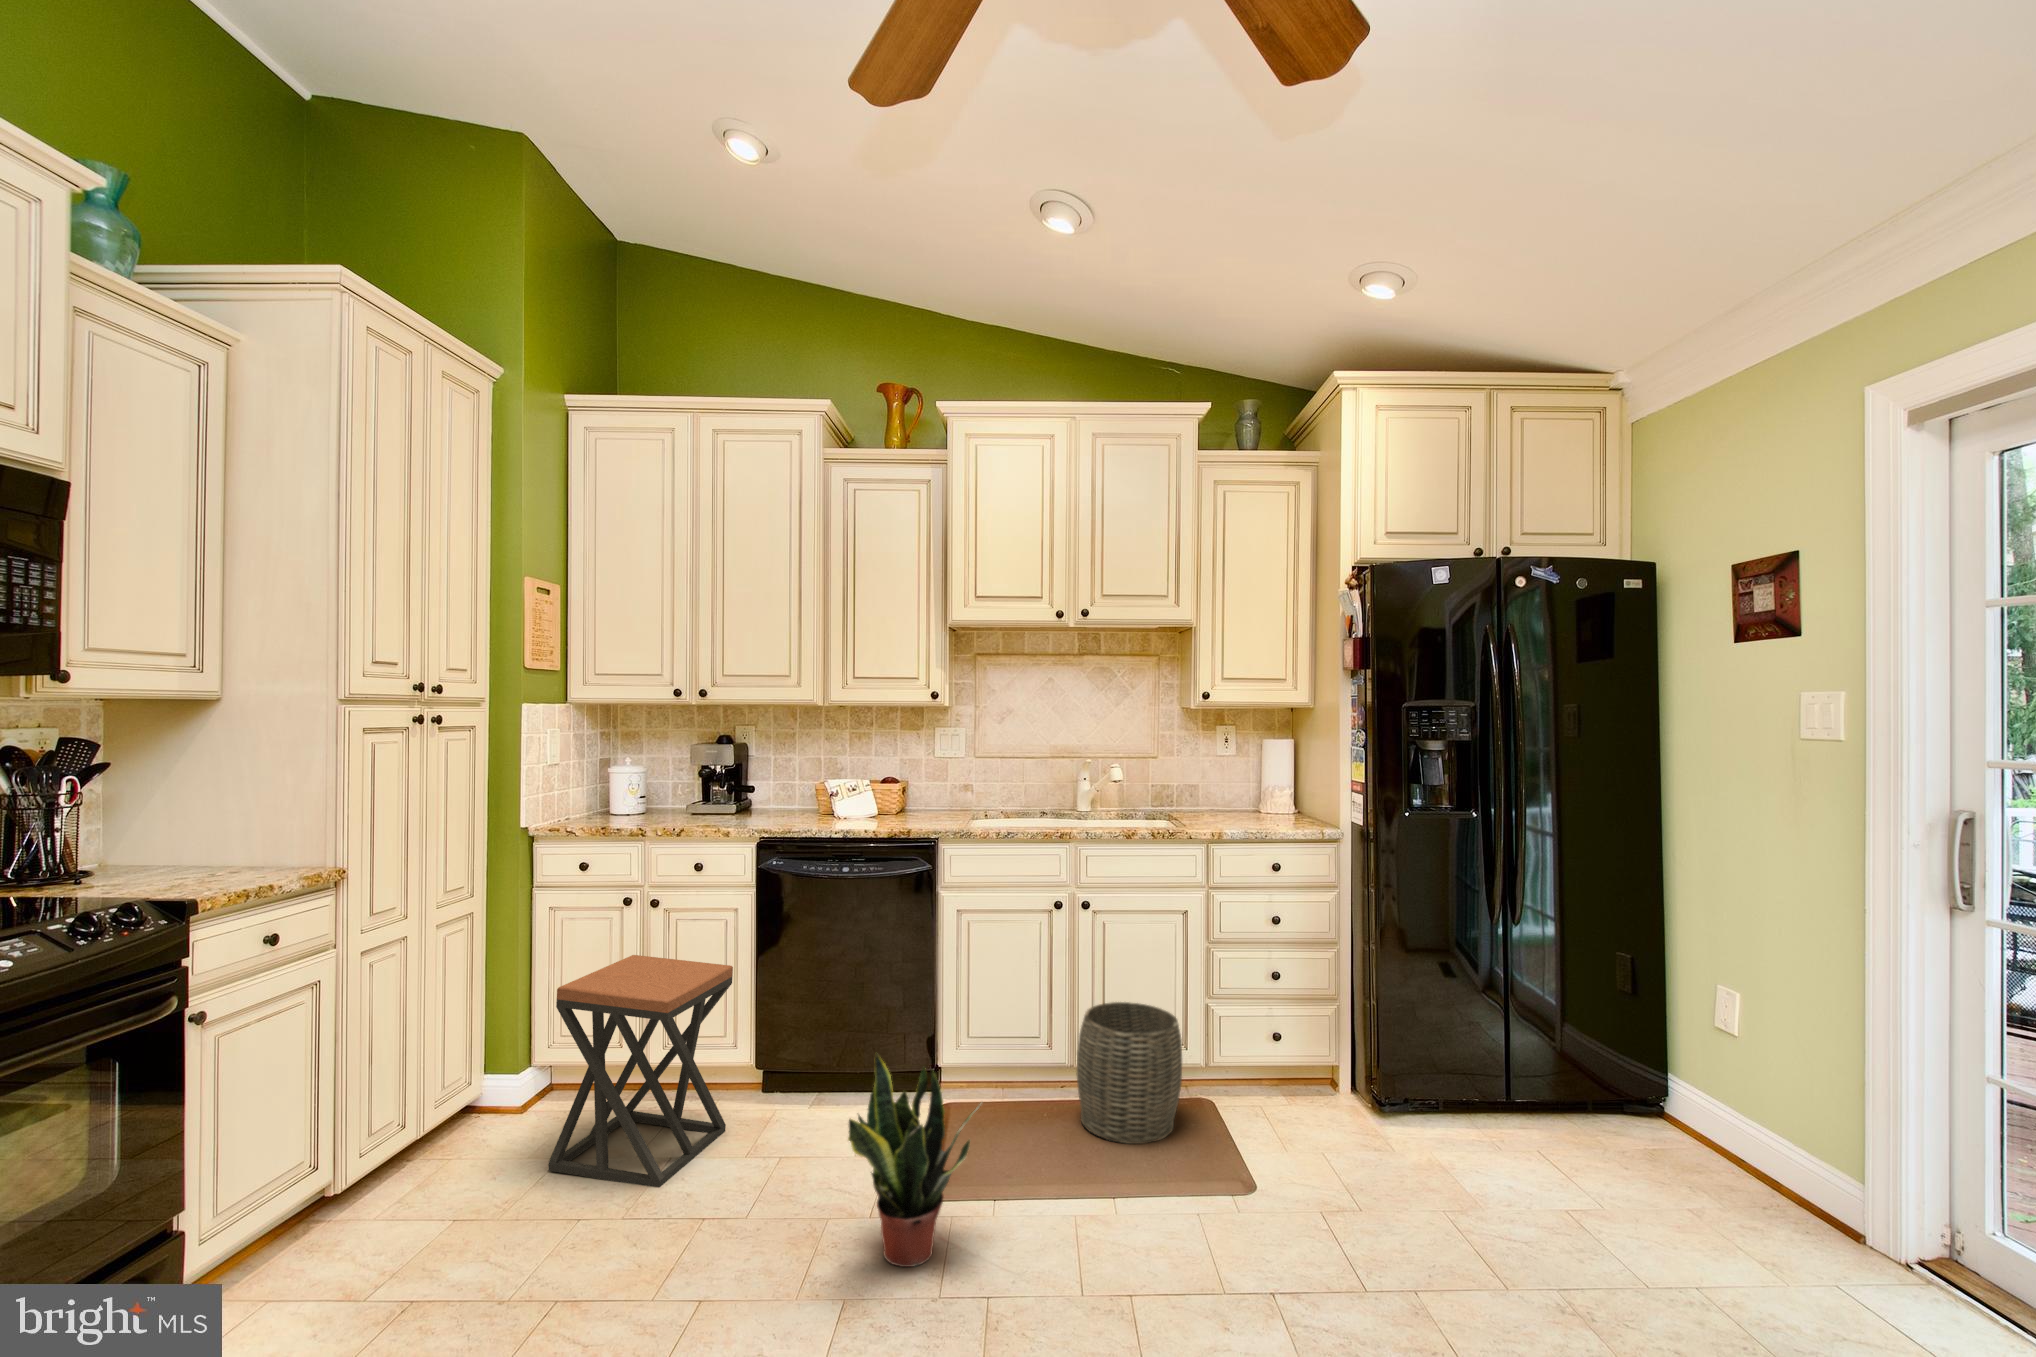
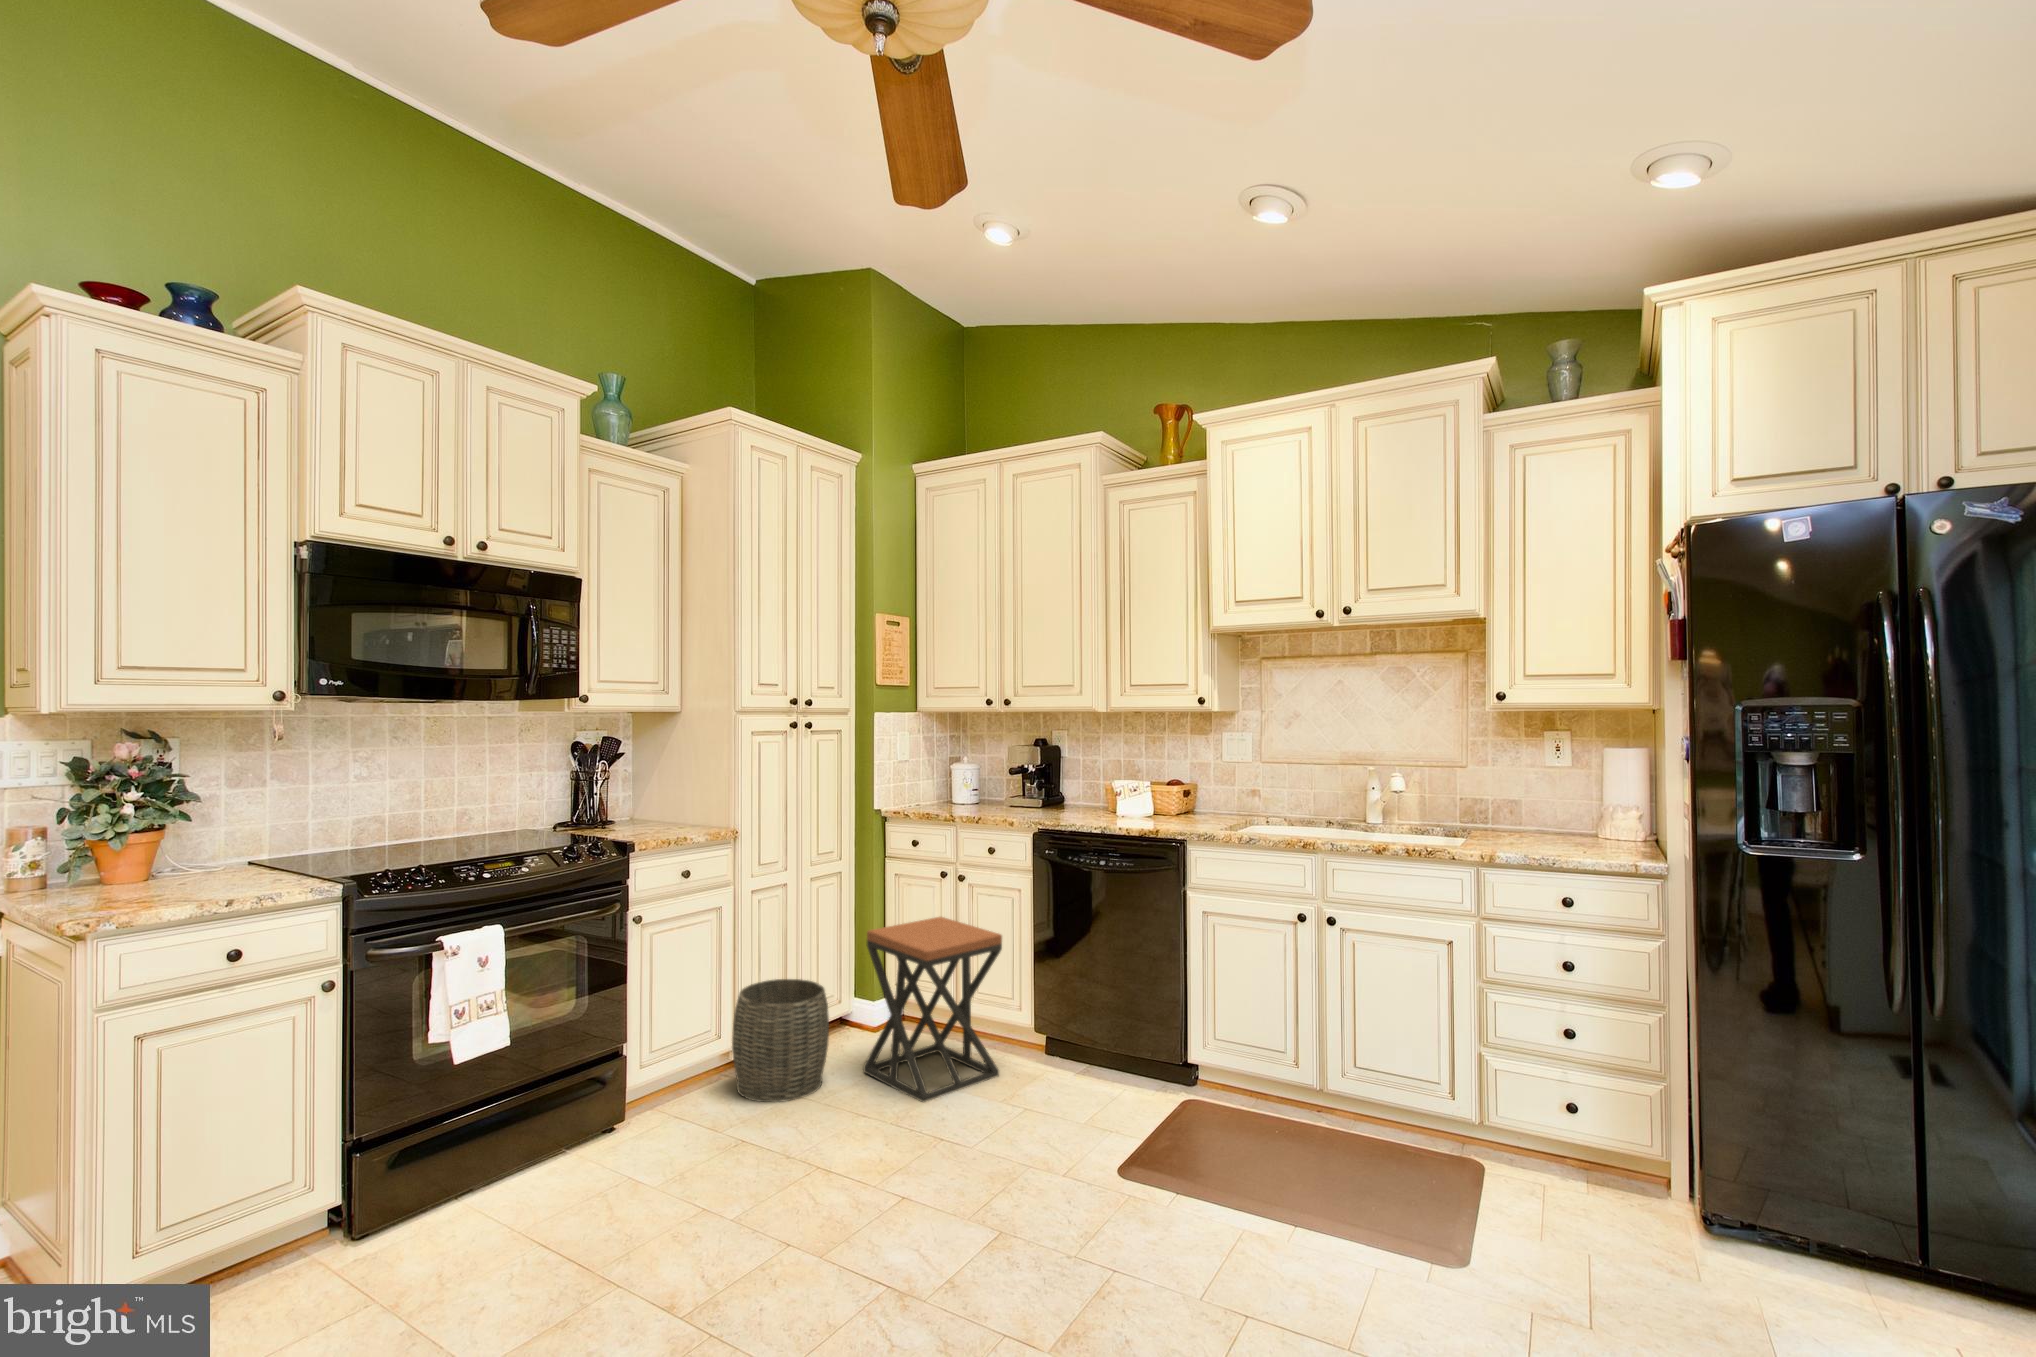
woven basket: present [1077,1002,1182,1144] -> present [732,979,829,1102]
potted plant: present [848,1054,981,1267] -> none [988,1014,1126,1211]

